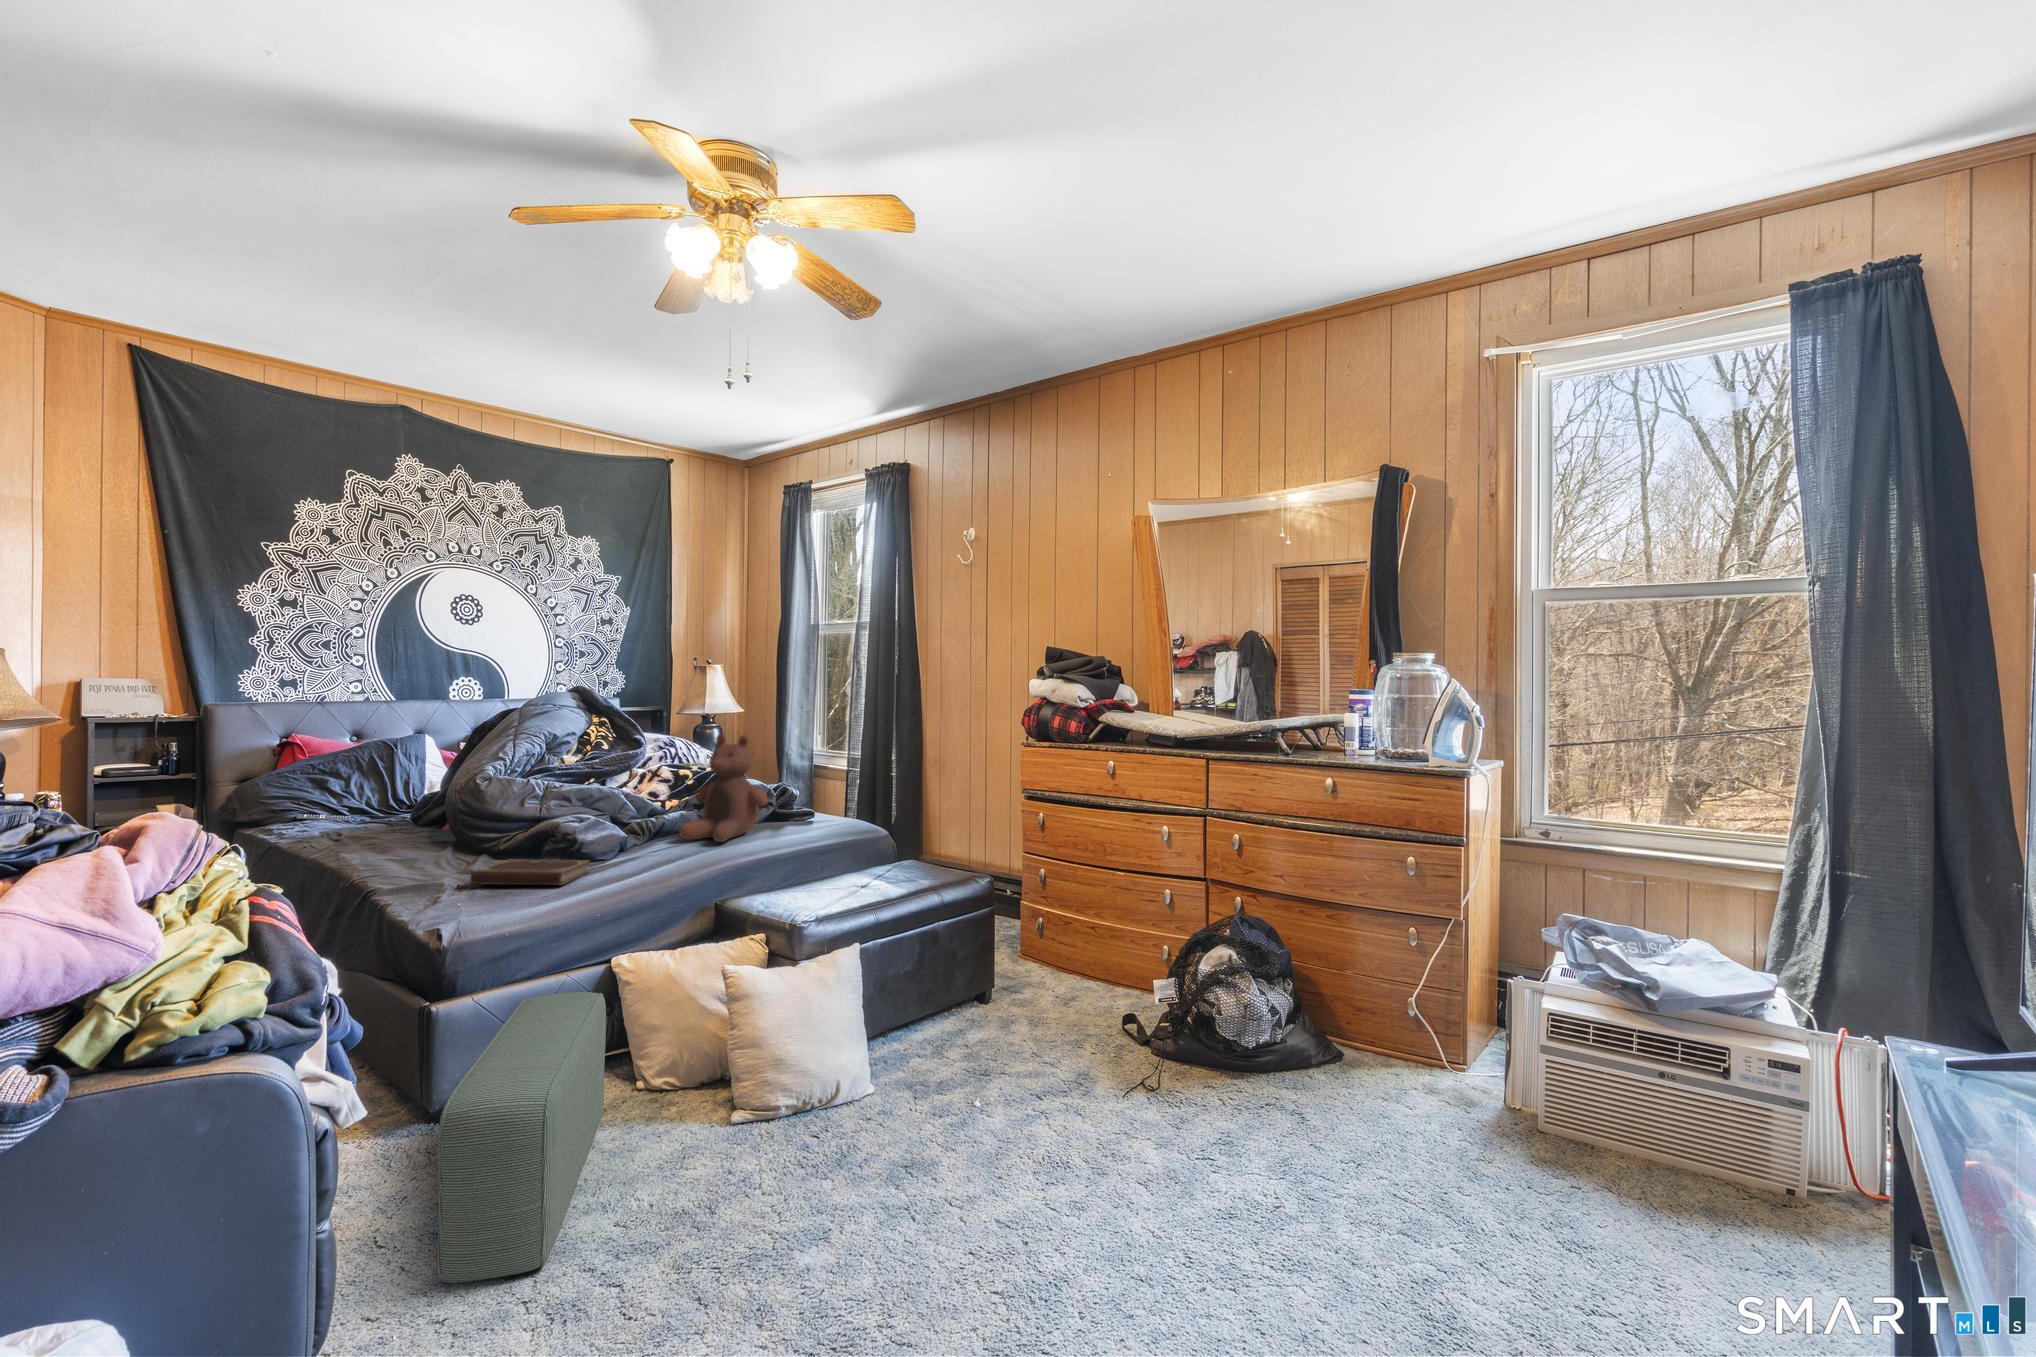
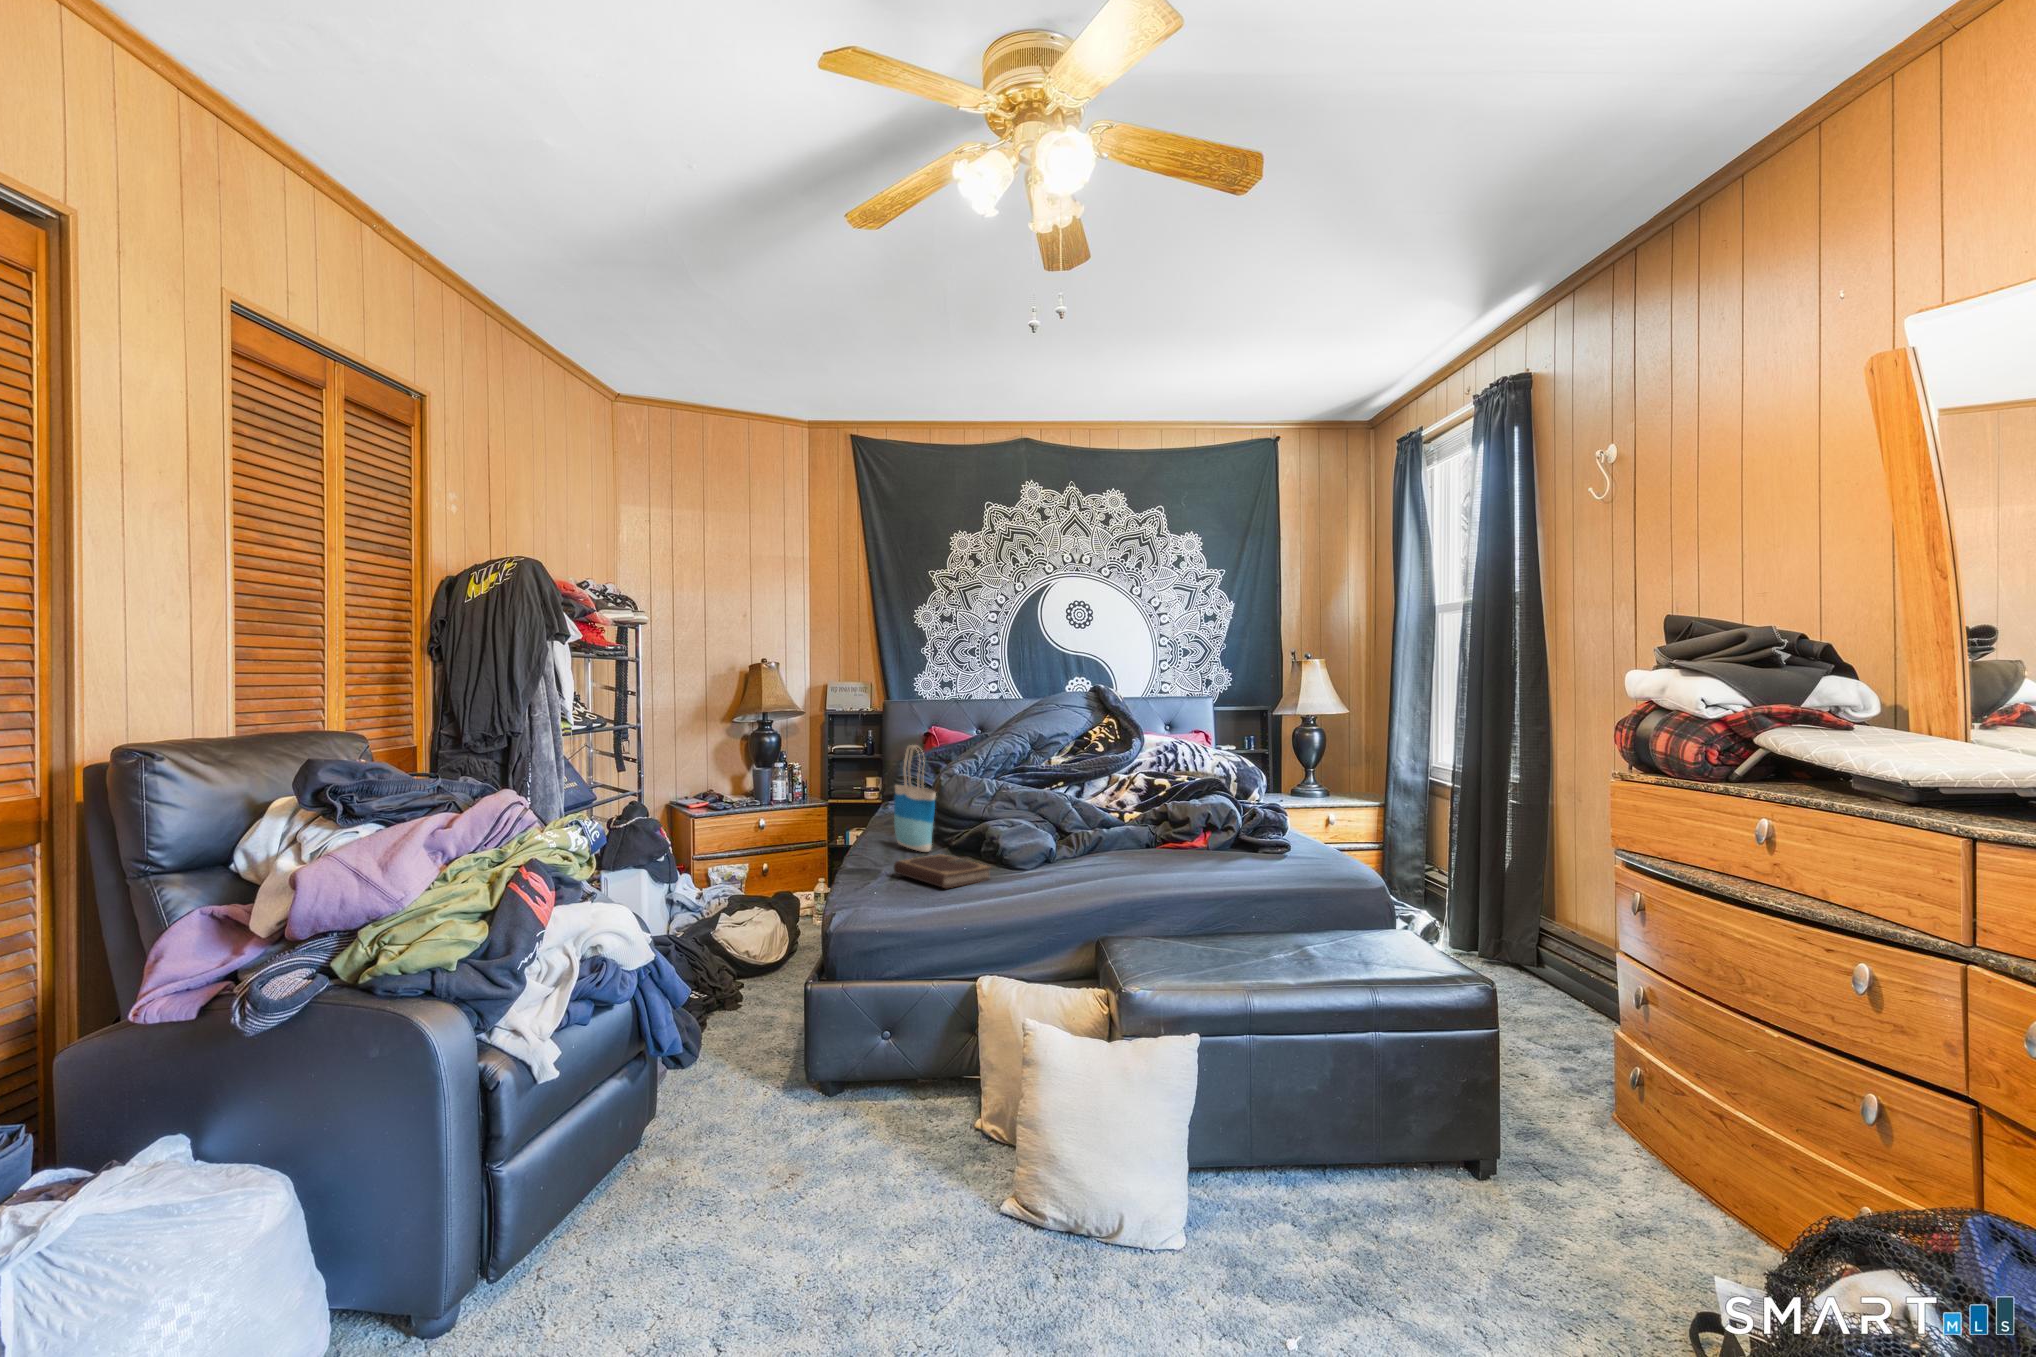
stuffed bear: present [679,734,768,842] -> none [1110,740,1202,866]
tote bag: none [392,750,474,865] -> present [894,745,936,852]
pouf: present [438,992,606,1283] -> none [648,996,926,1280]

